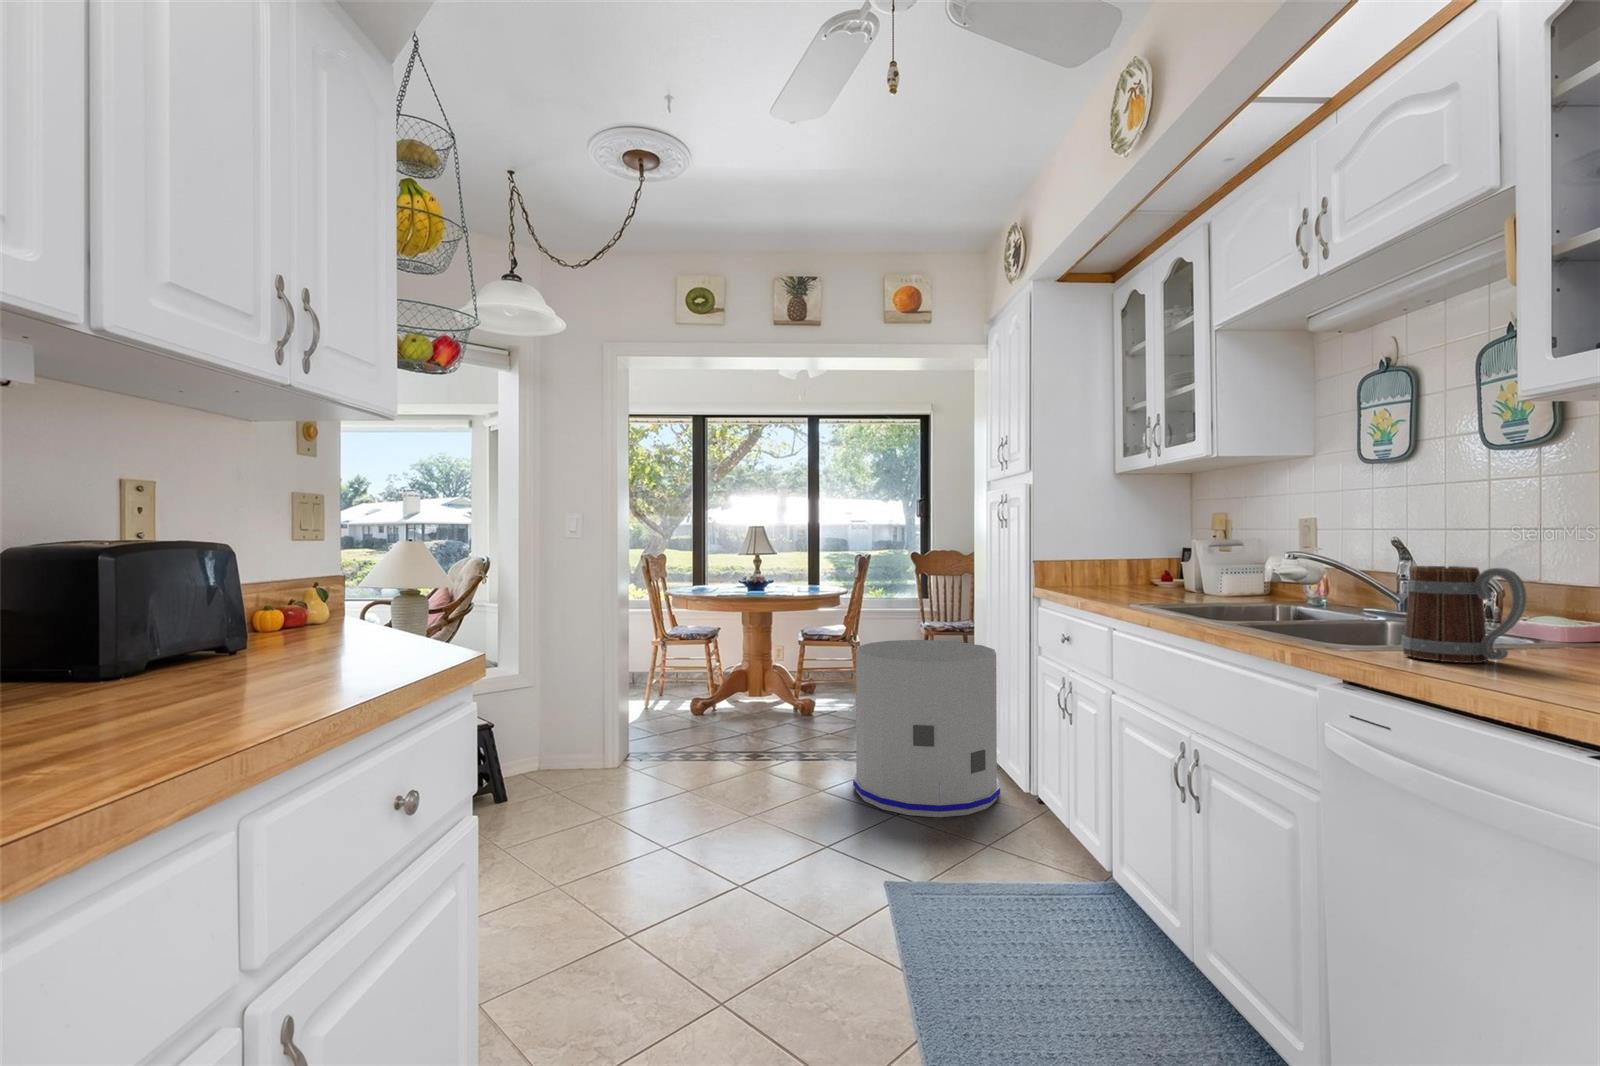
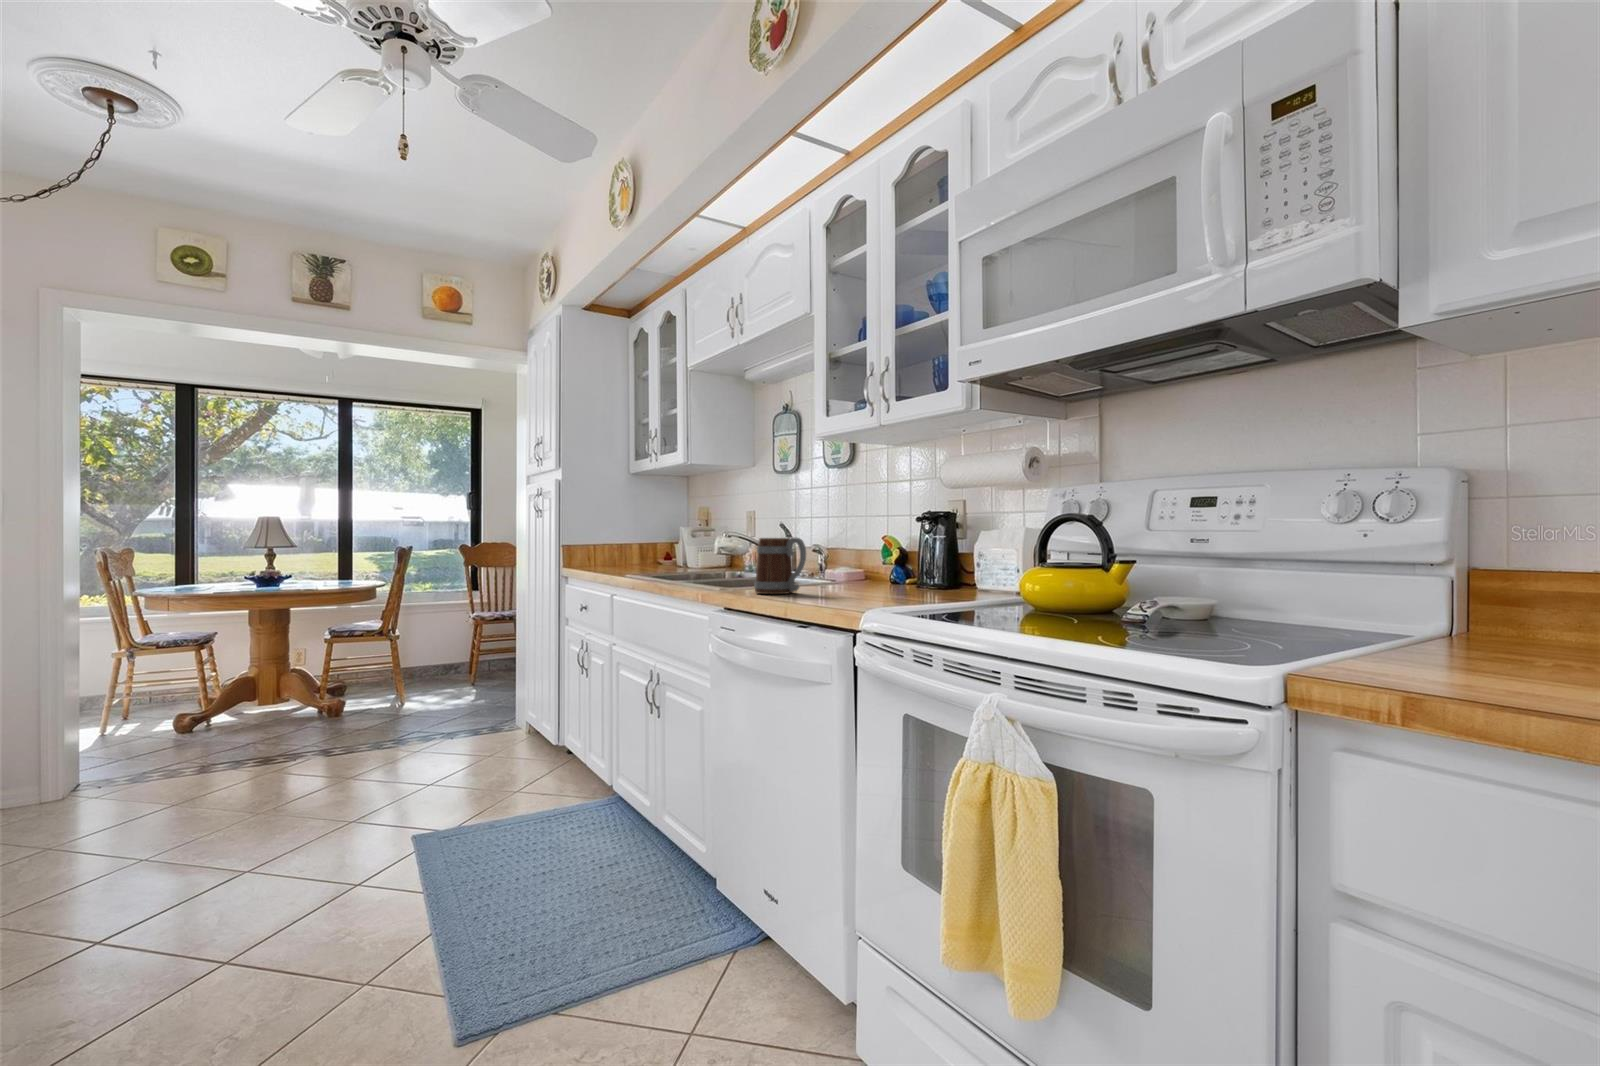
trash can: present [853,640,1000,817] -> none [384,623,532,785]

